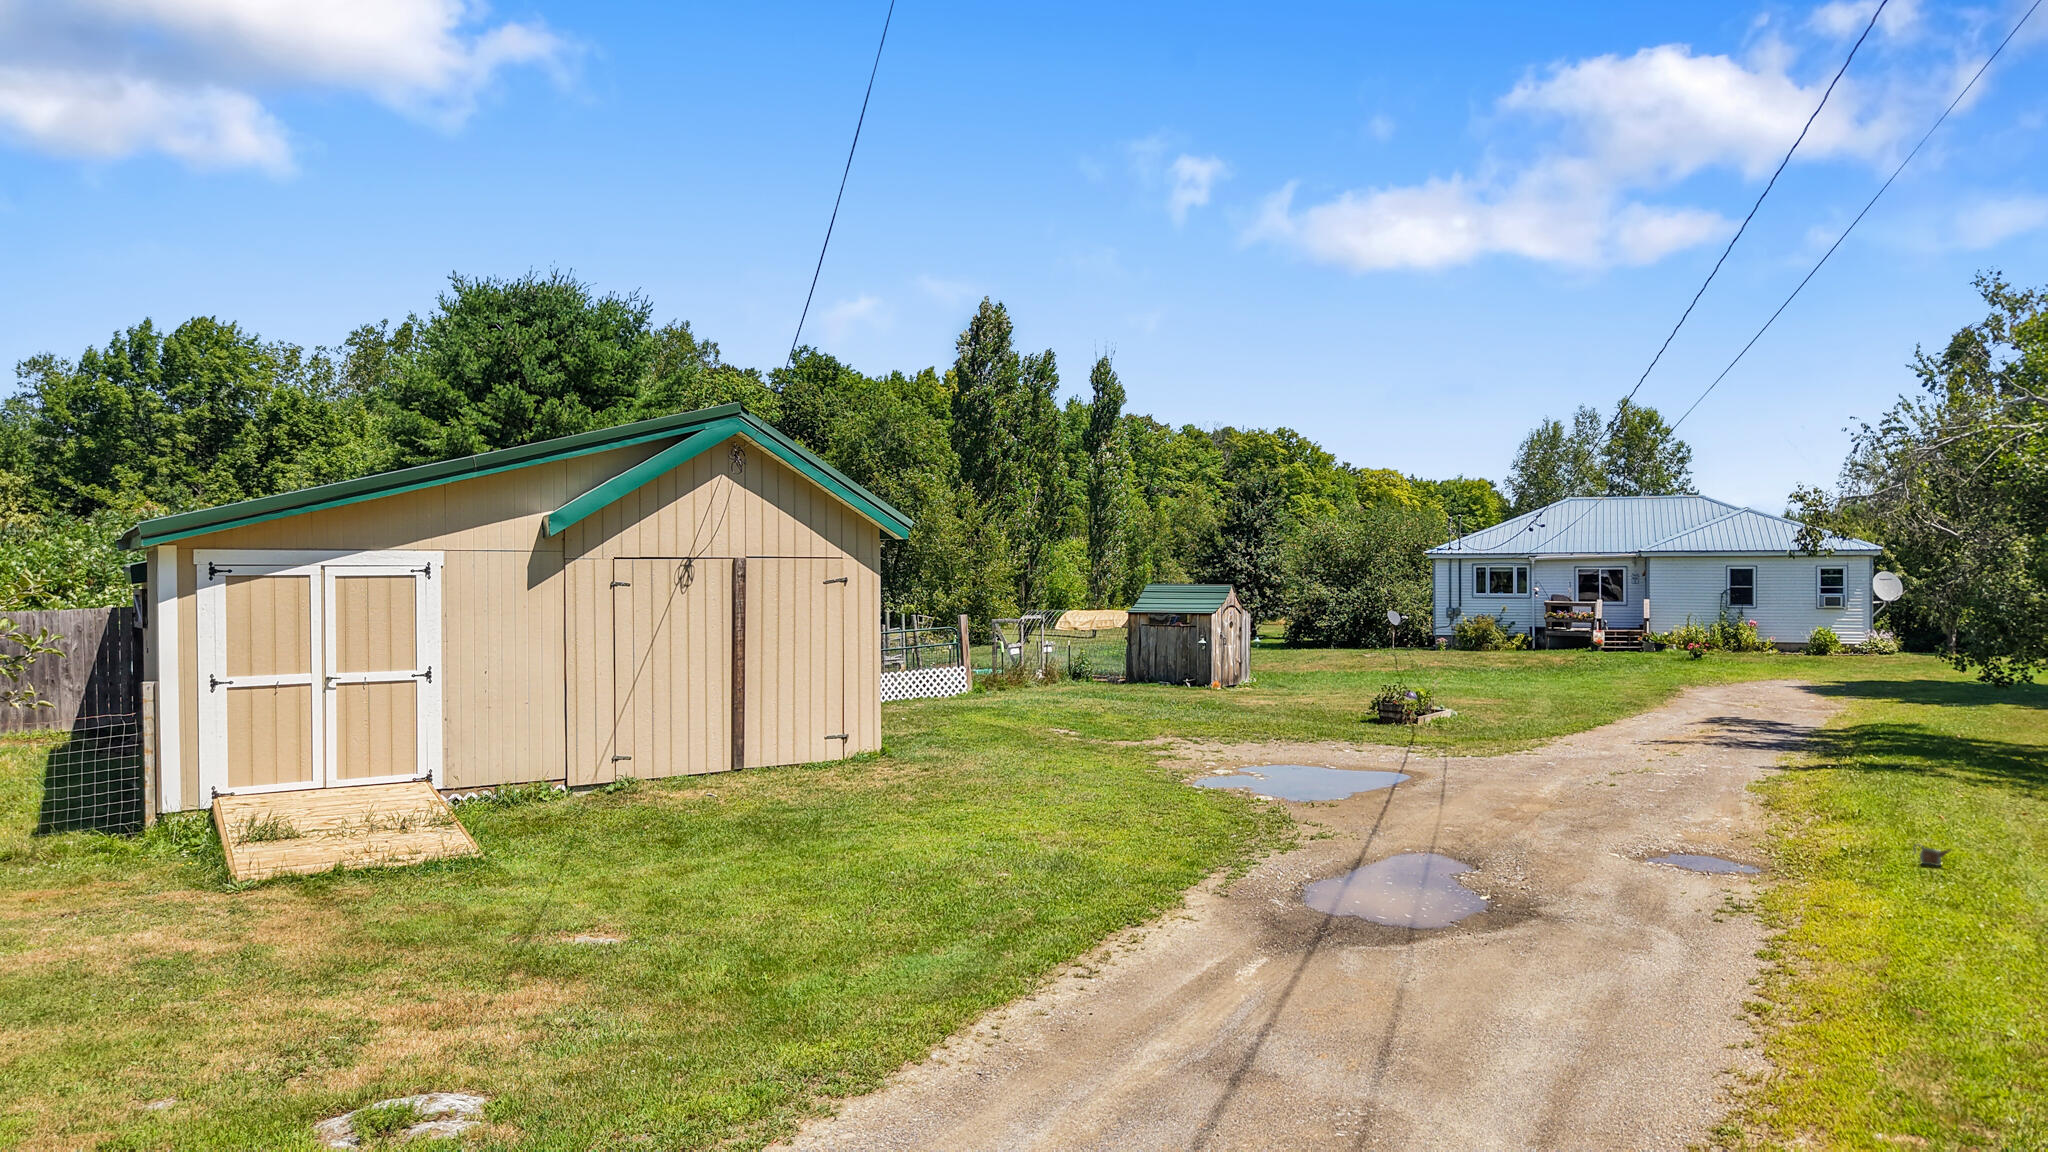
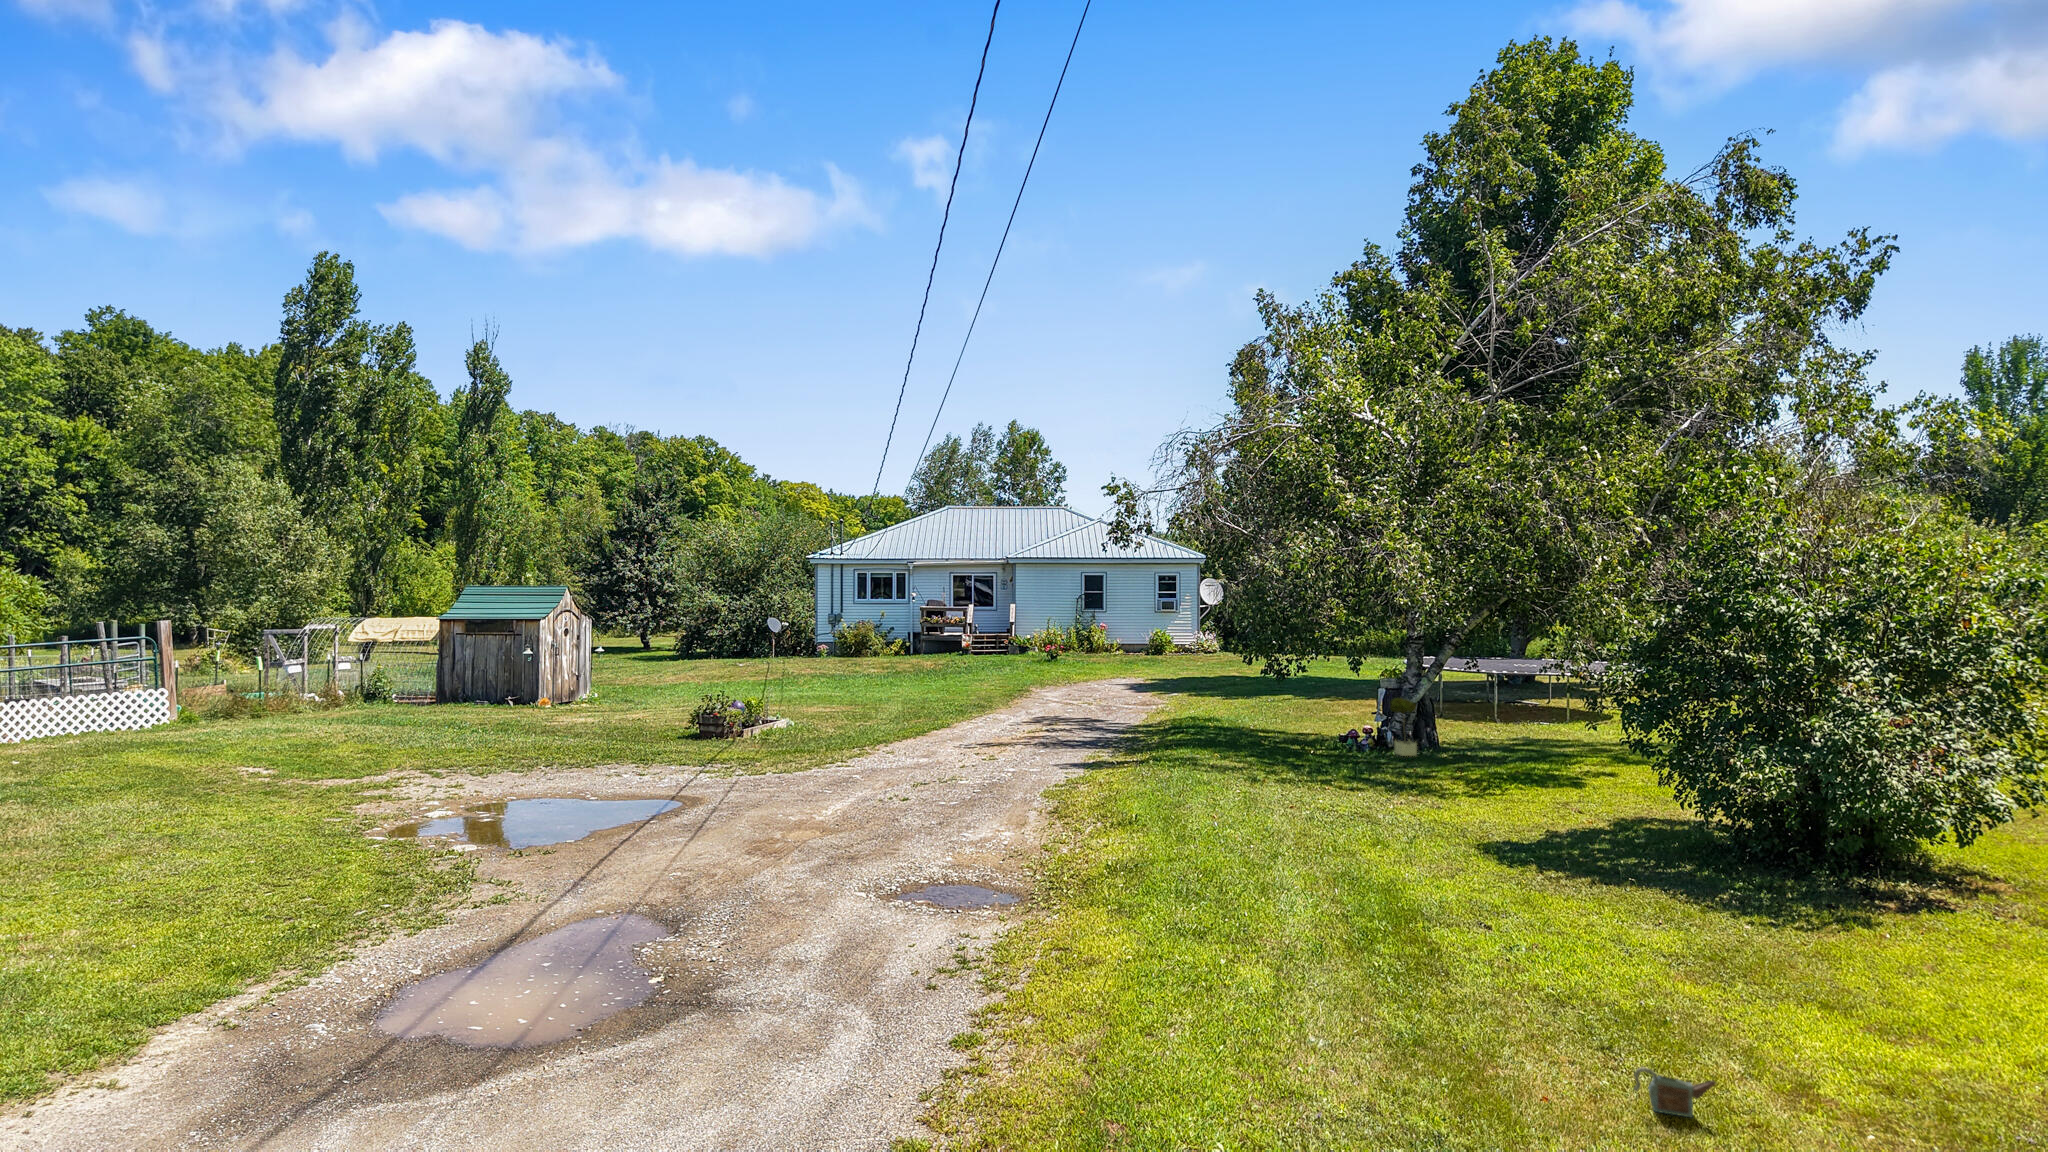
potted tree: none [1991,694,2019,746] -> present [1390,698,1417,756]

